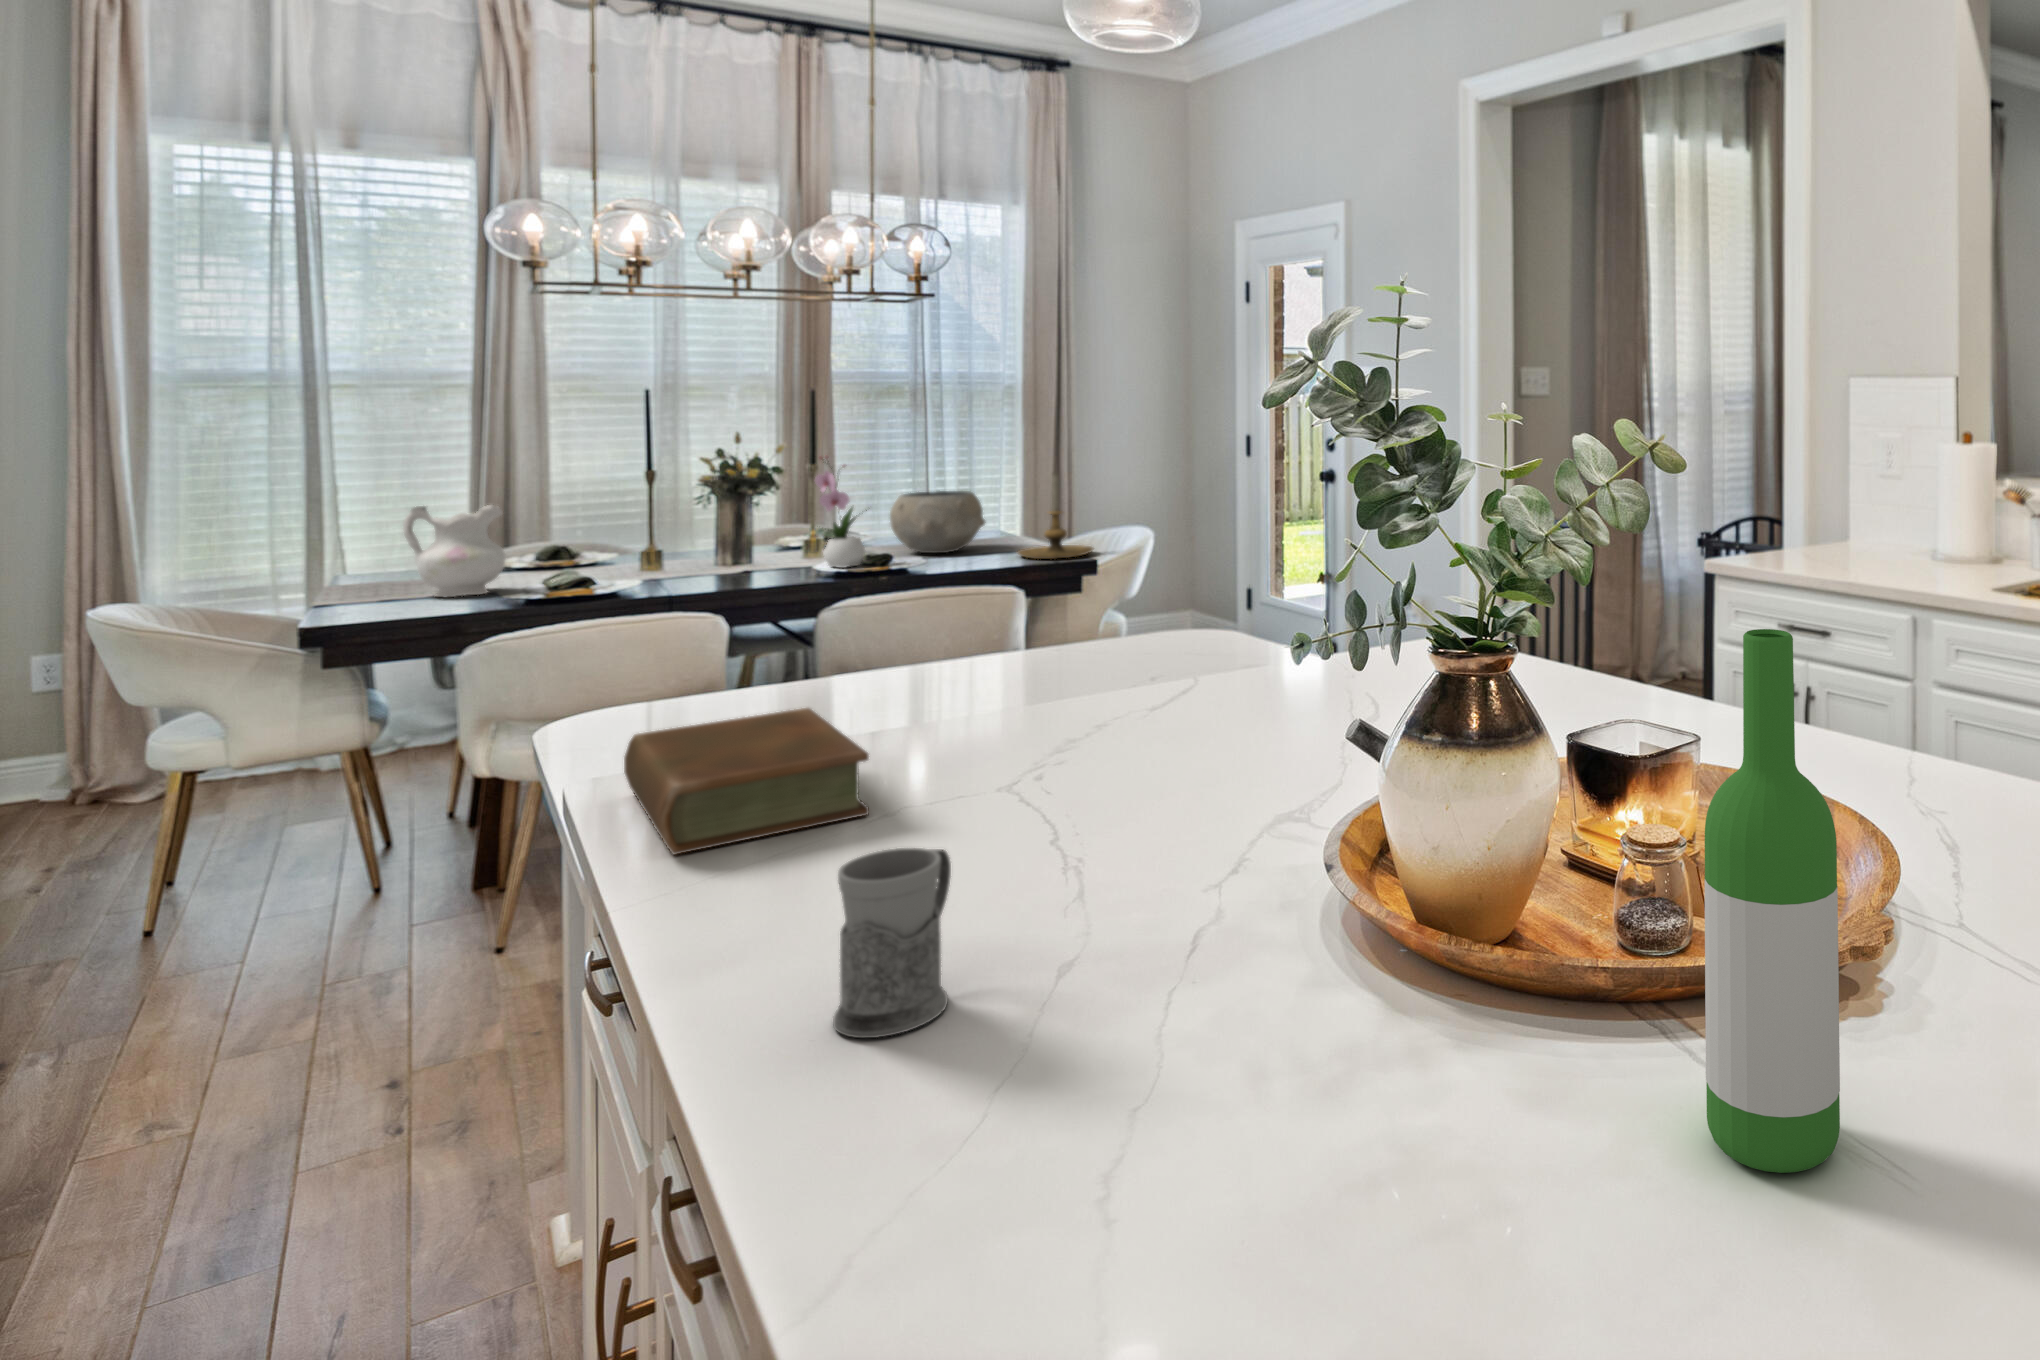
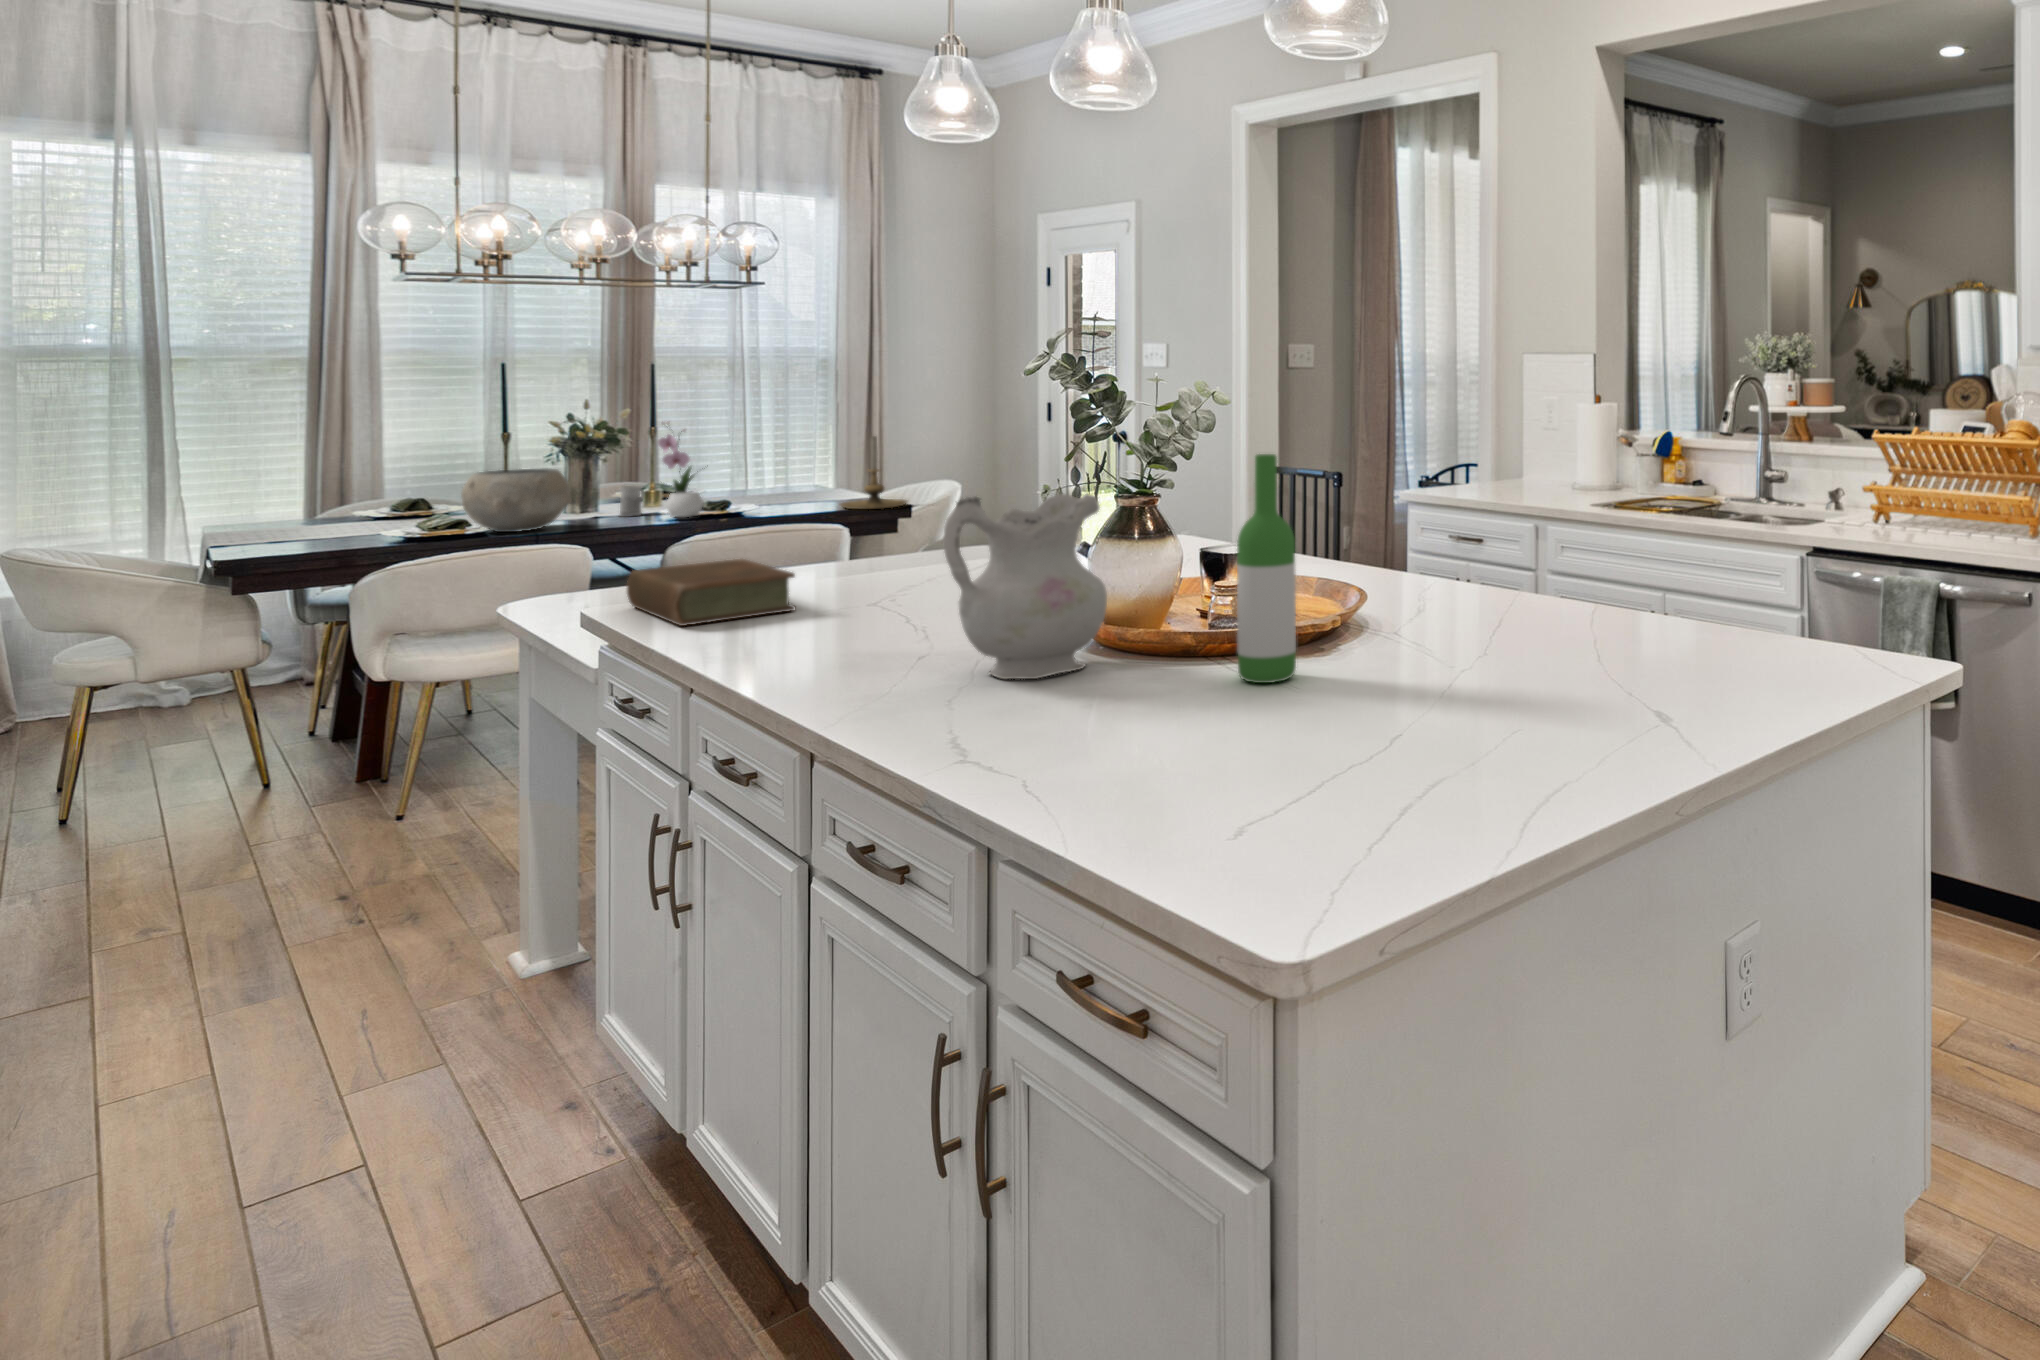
ceramic bowl: present [890,491,986,553] -> present [461,468,572,532]
ceramic pitcher: present [403,505,506,597] -> present [943,494,1107,679]
mug: present [833,848,951,1038] -> present [620,486,645,517]

